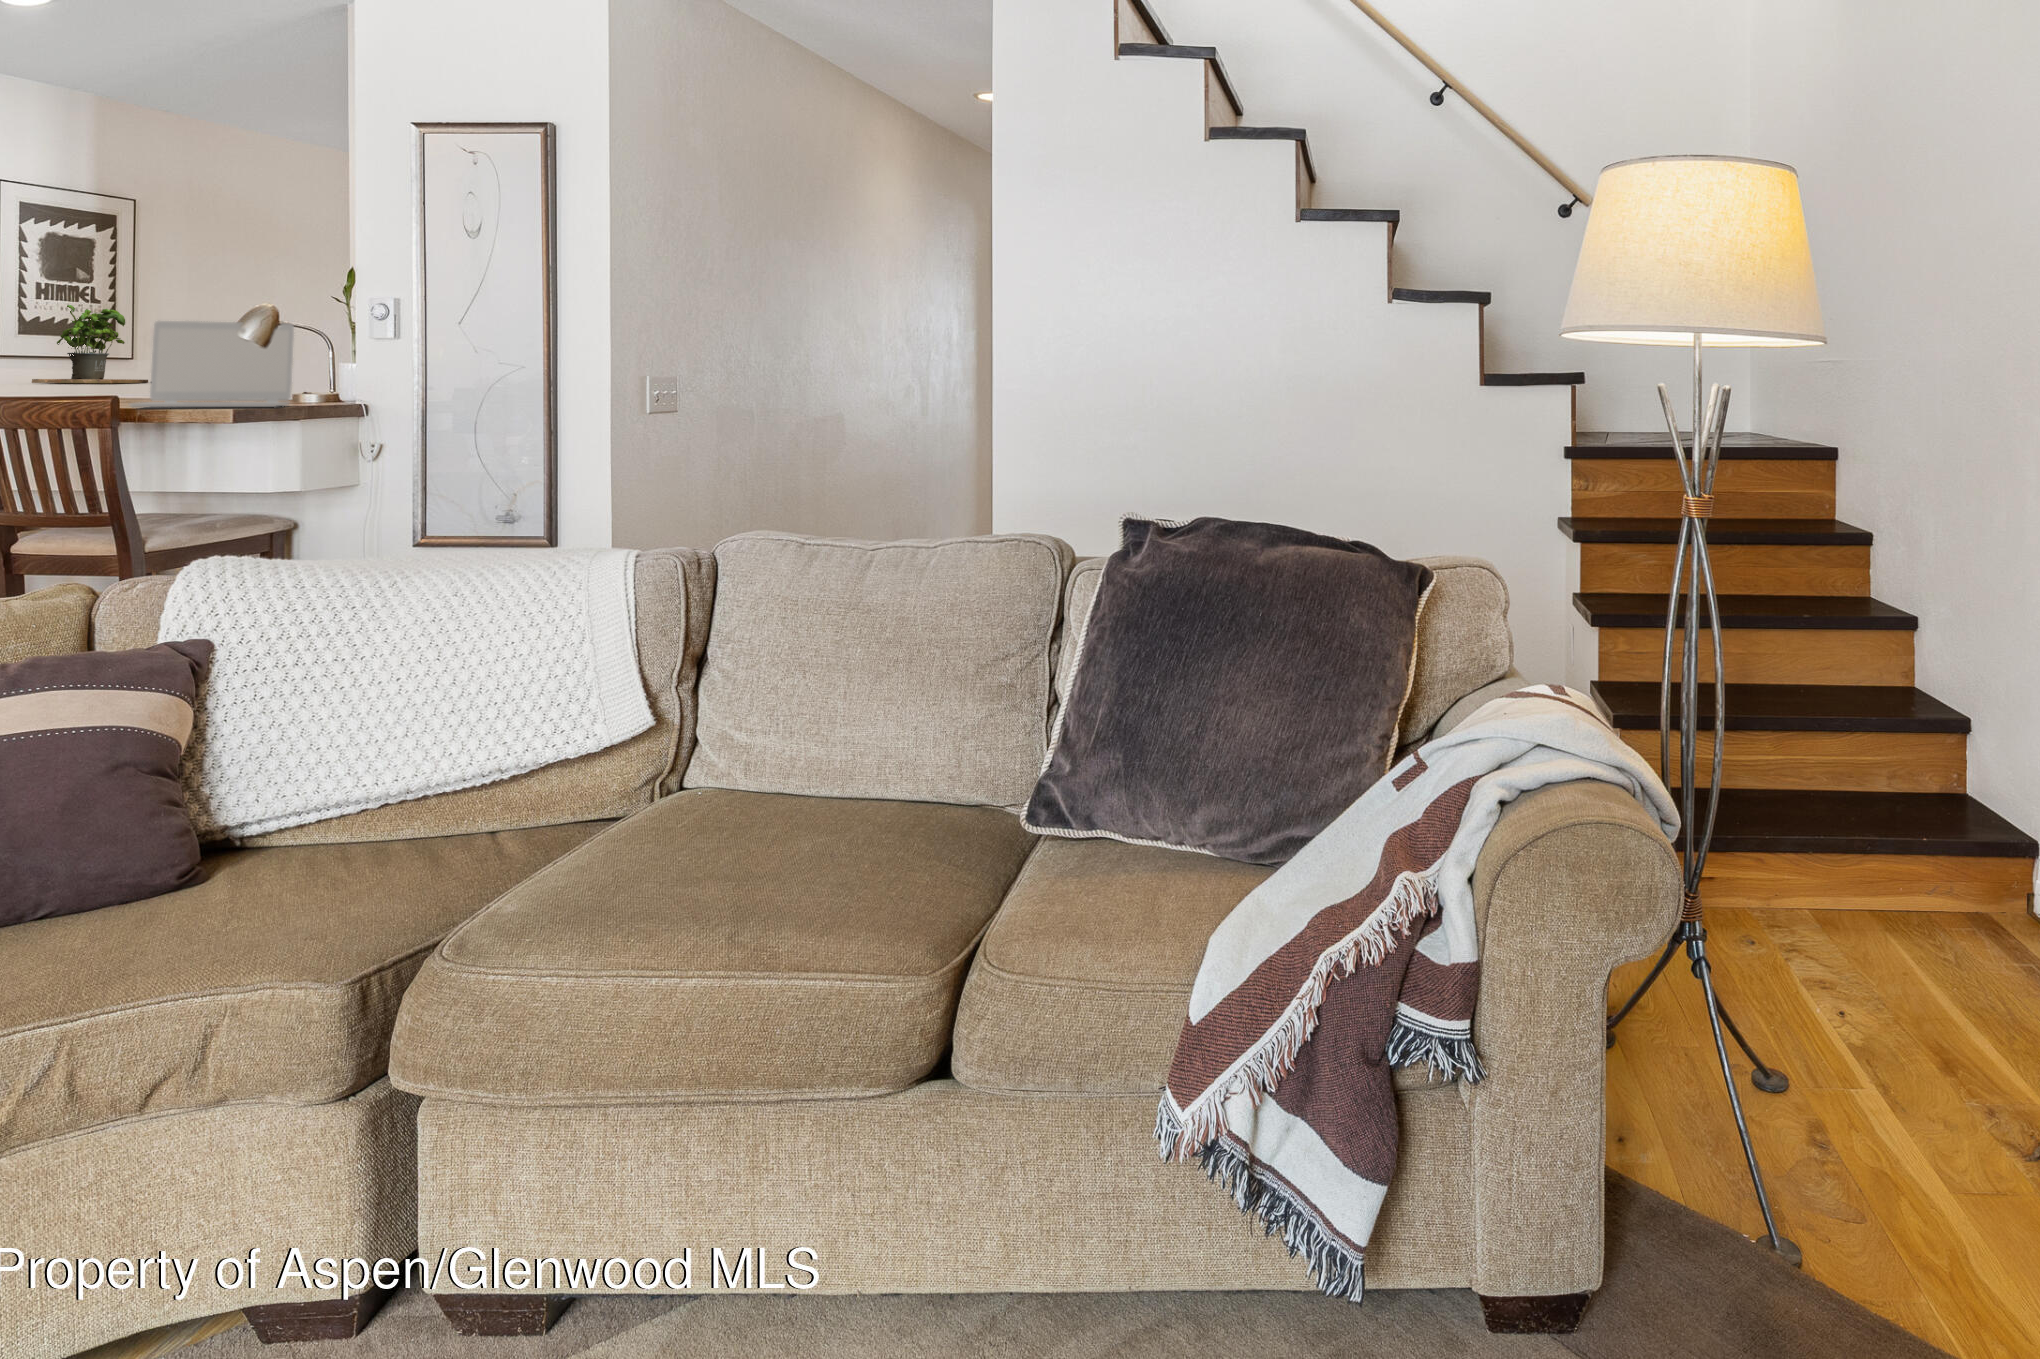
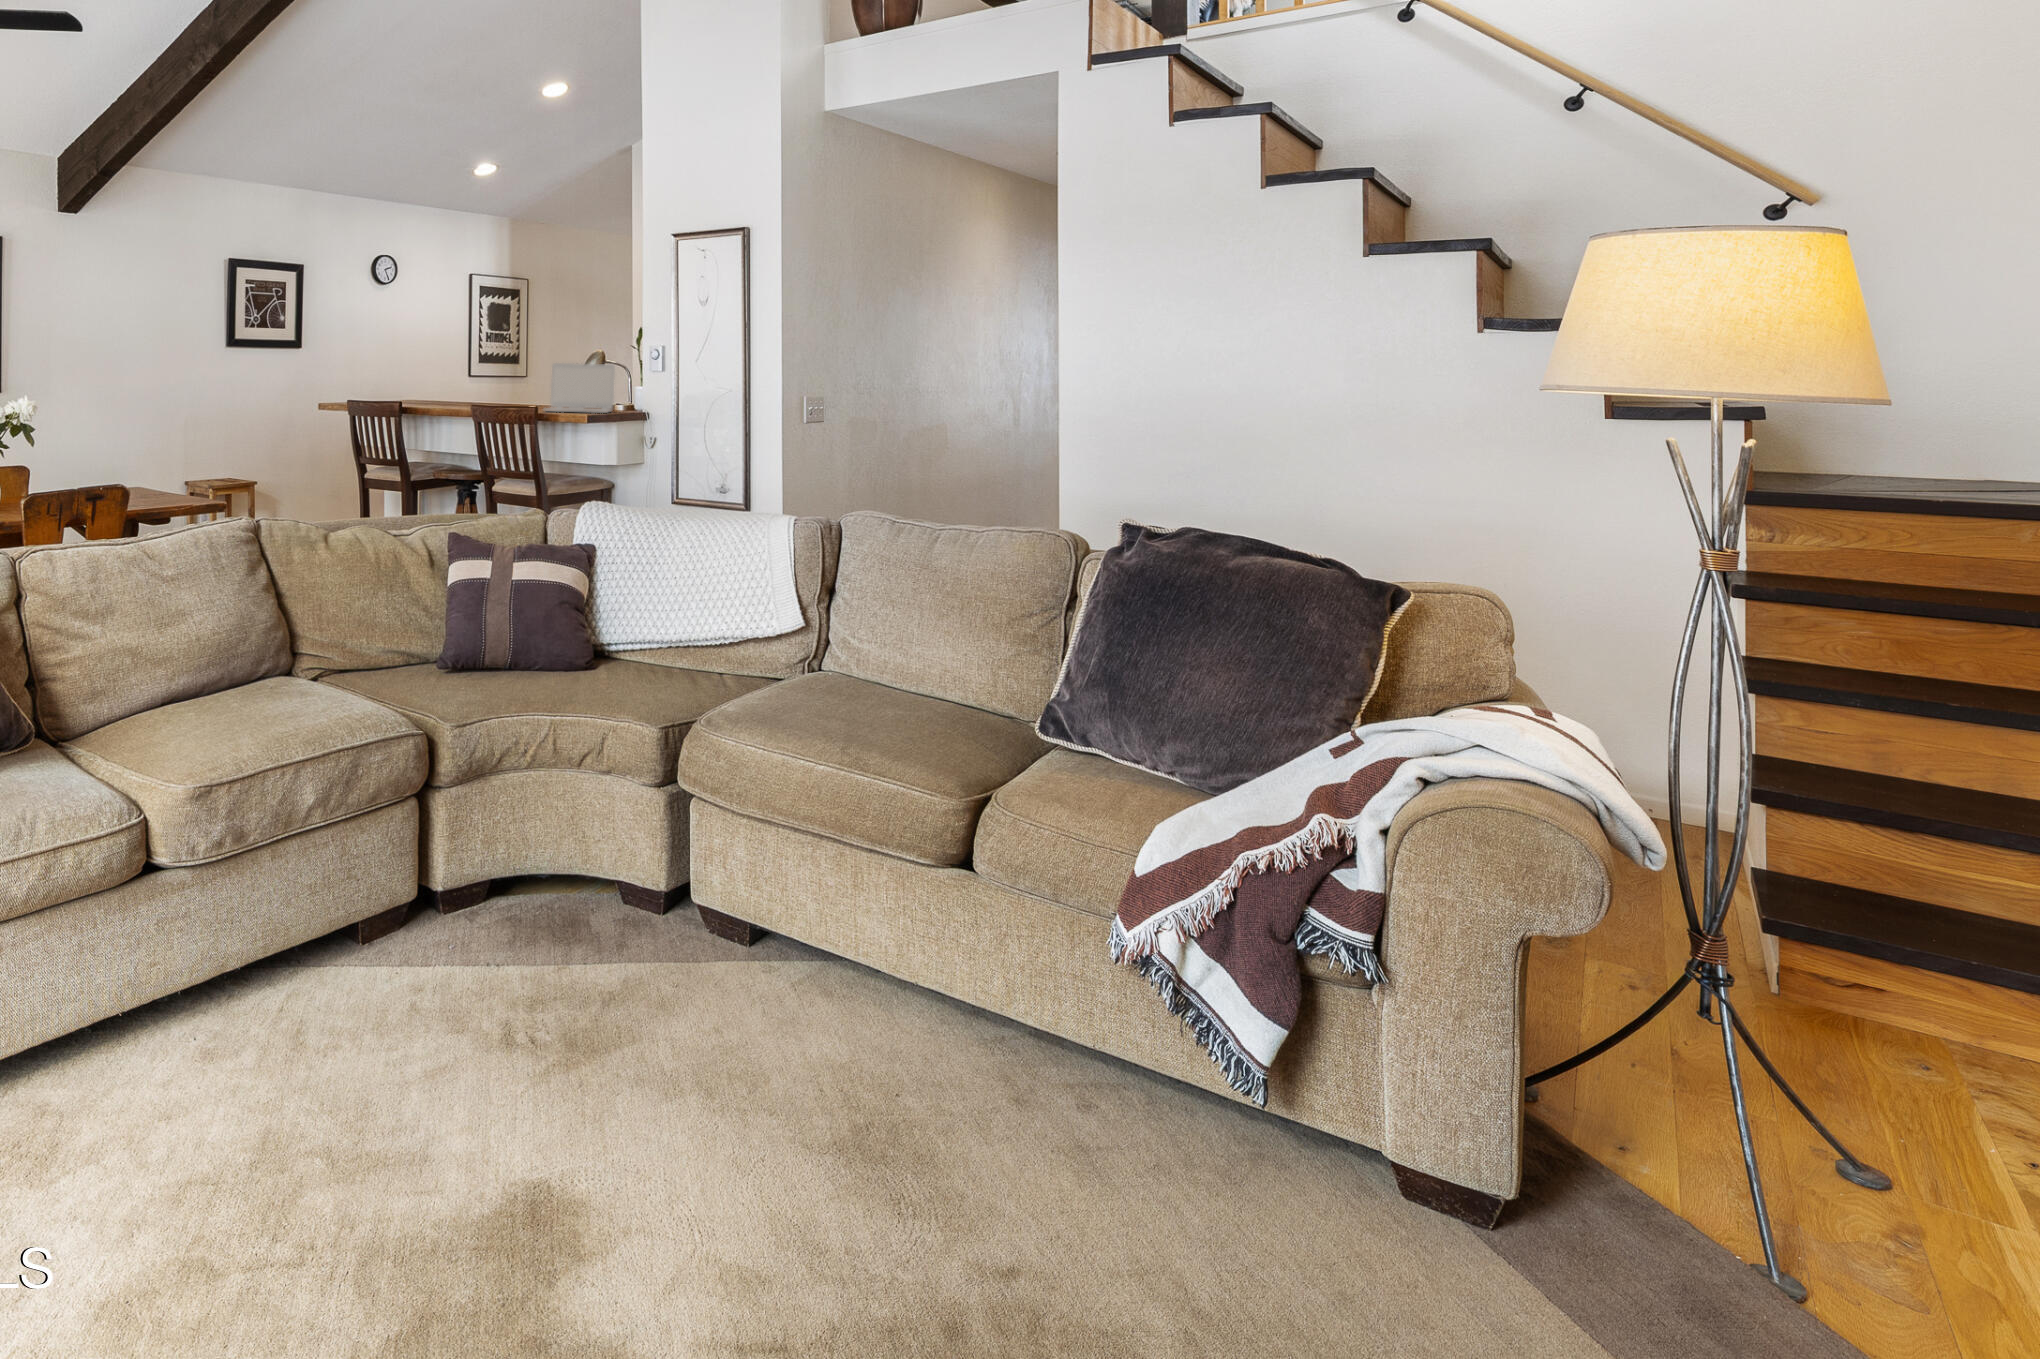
potted plant: present [32,305,148,383] -> none [489,344,538,388]

